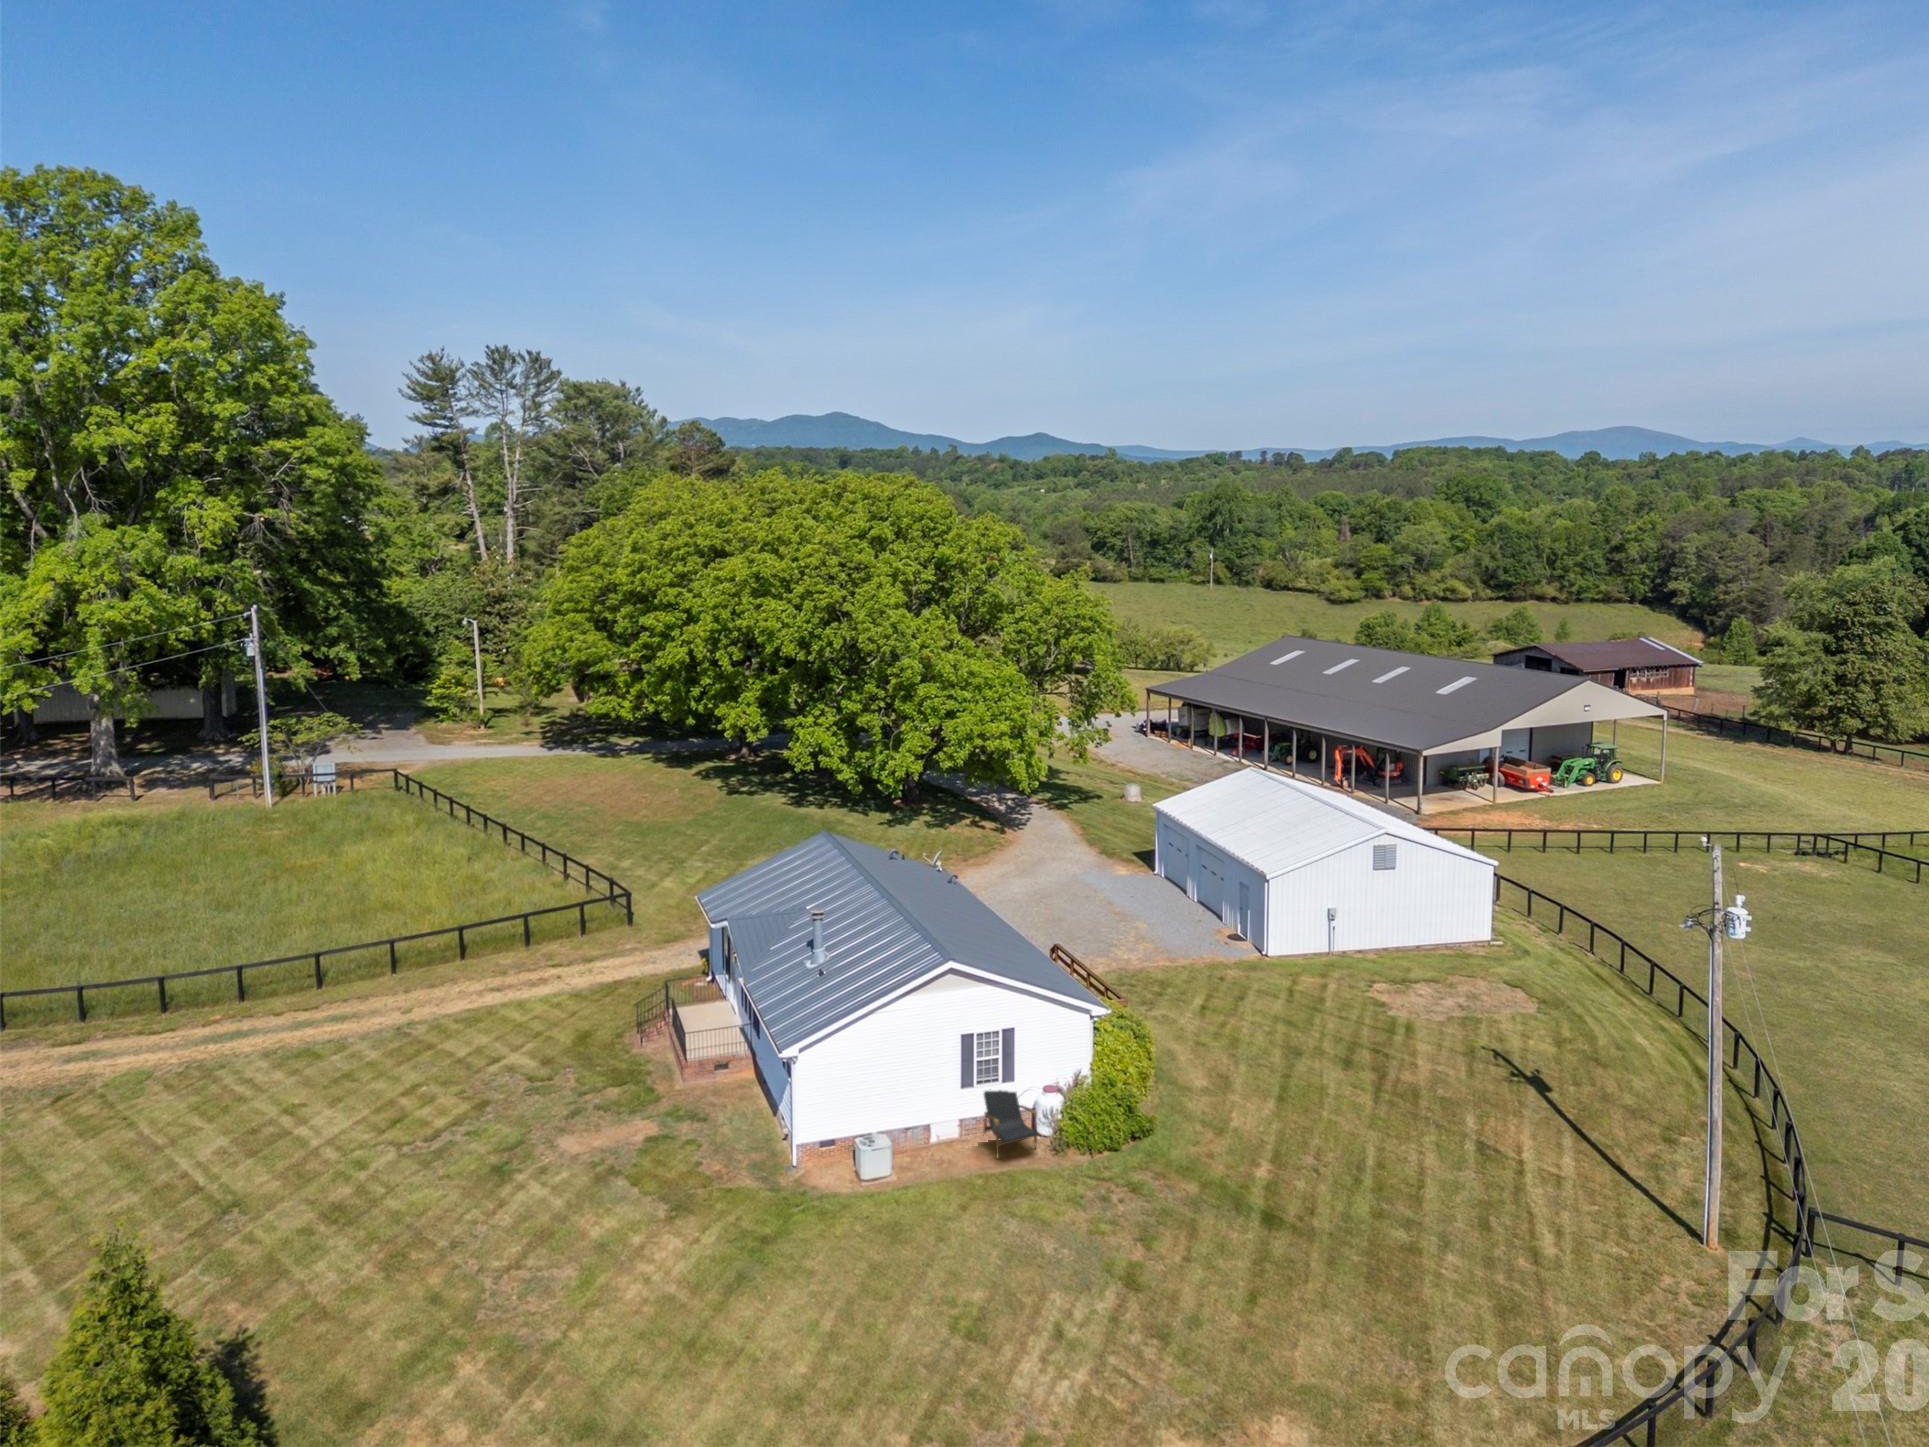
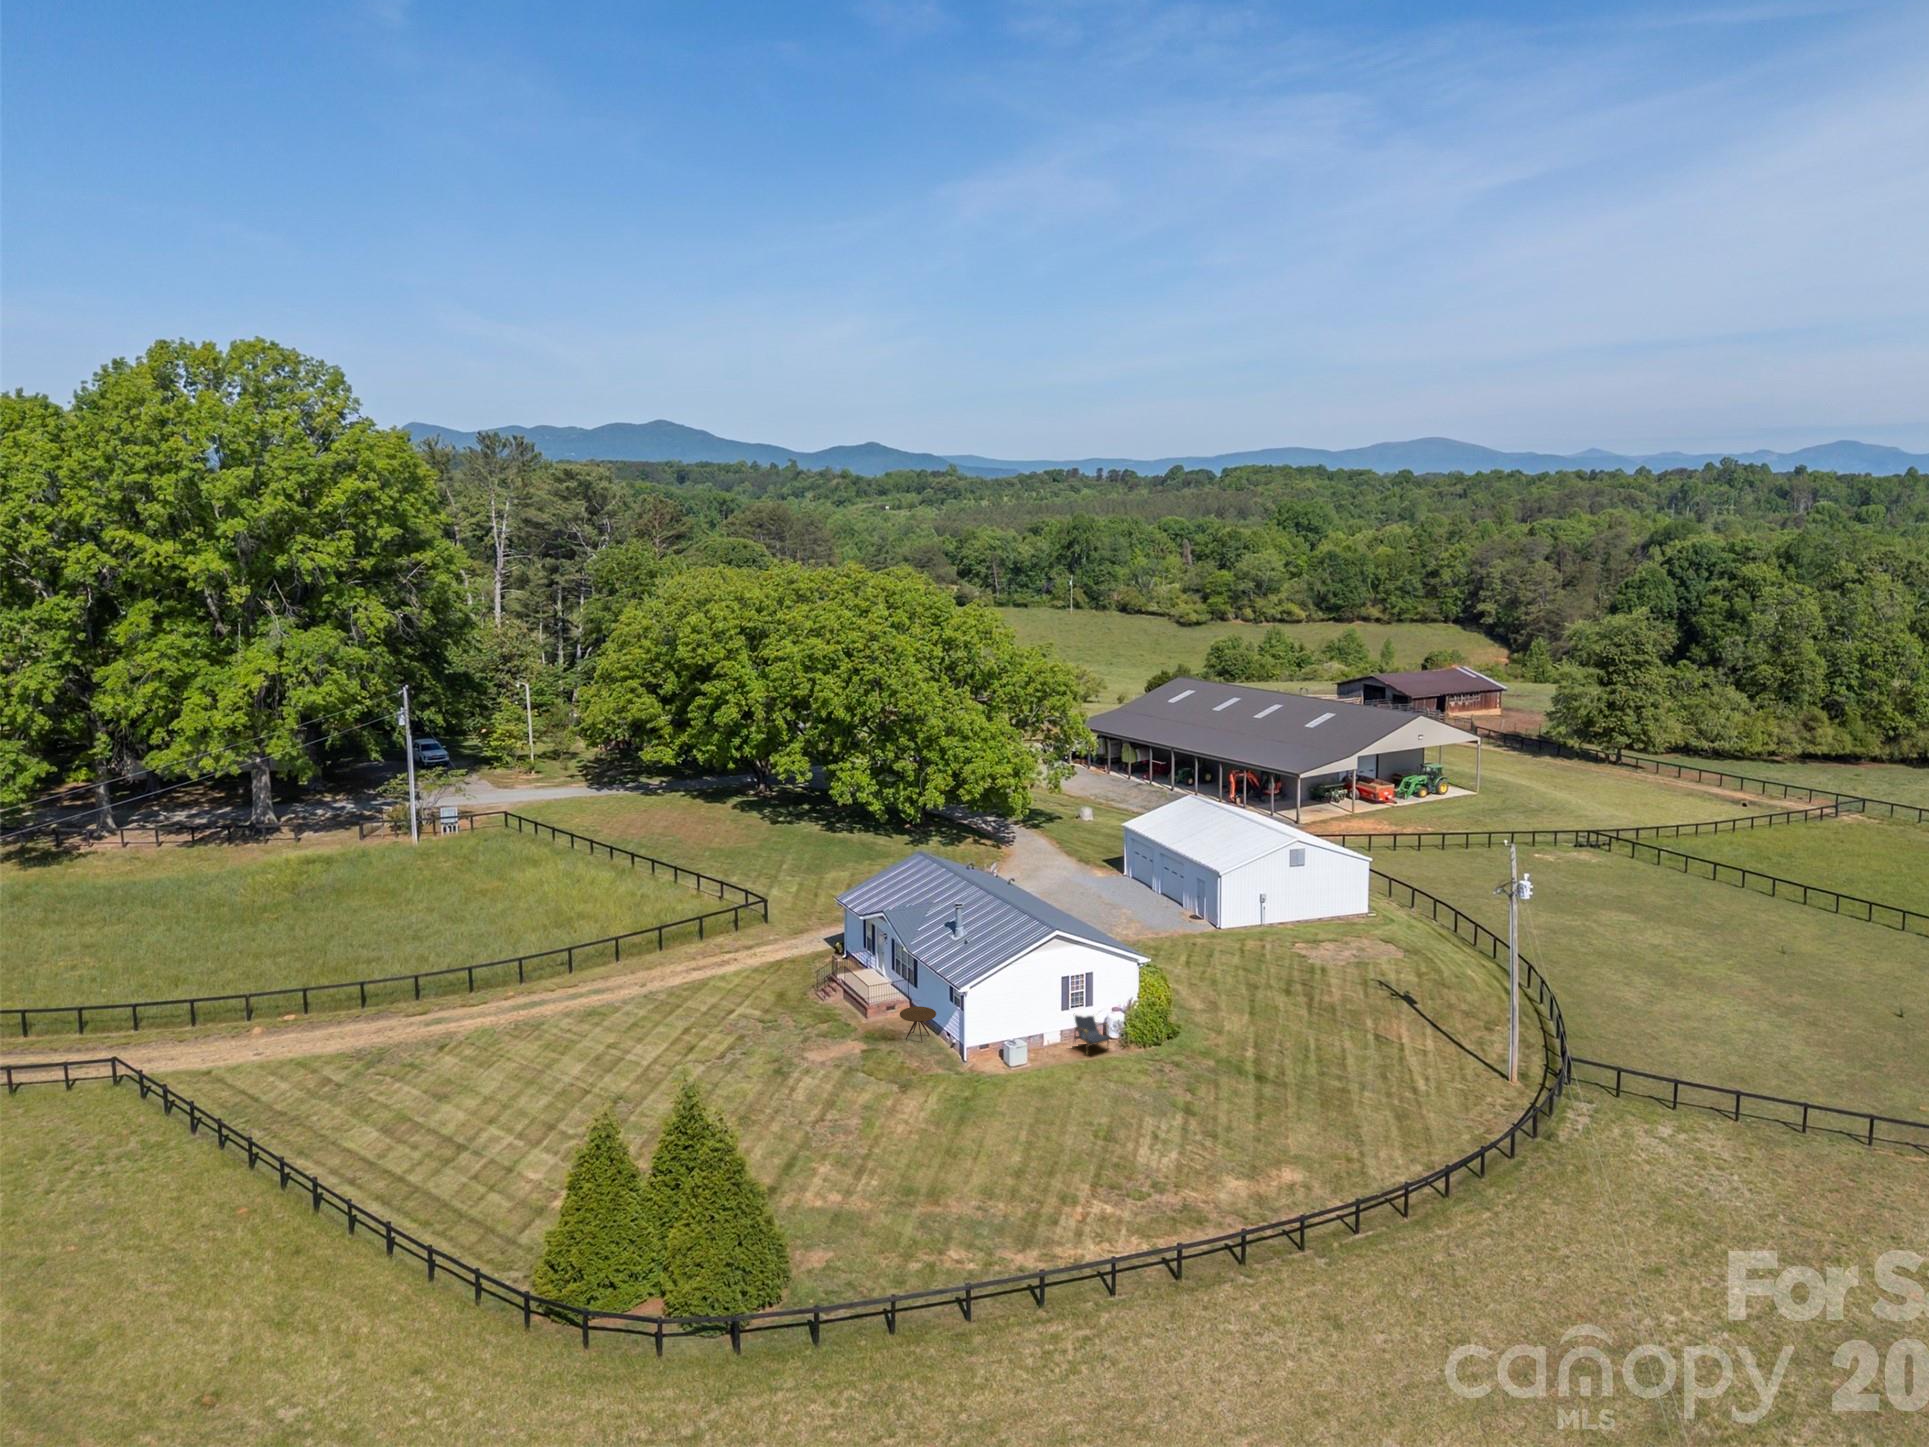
round table: none [724,1066,780,1123] -> present [900,1007,936,1041]

